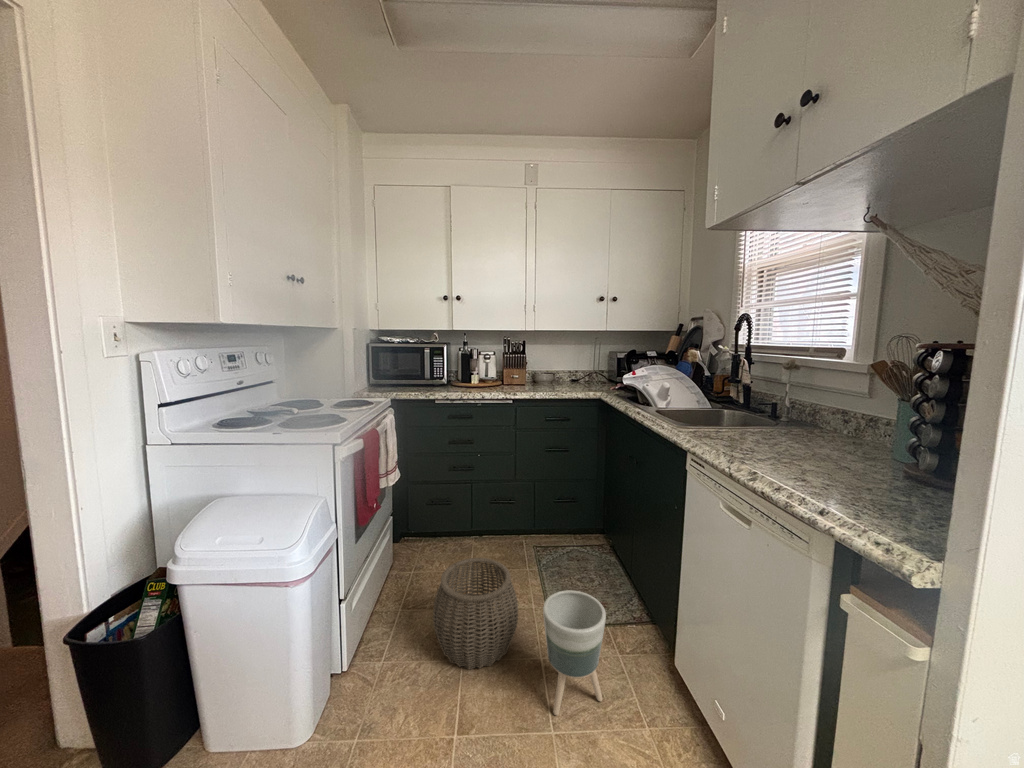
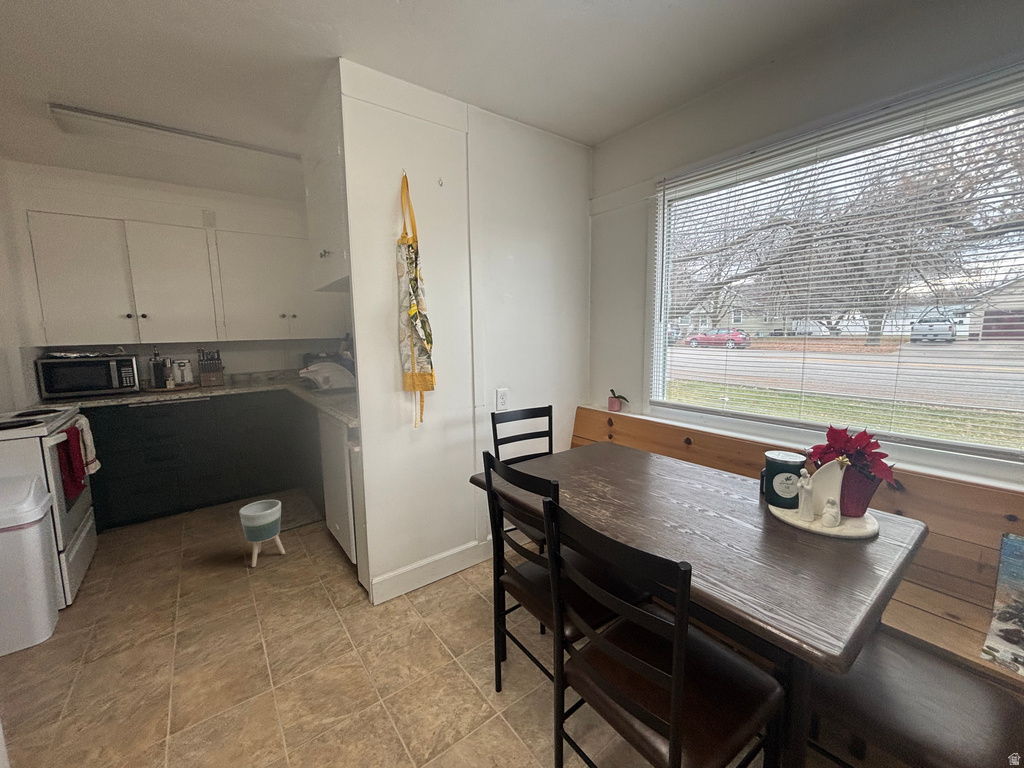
woven basket: present [433,558,518,669] -> none [151,504,225,573]

